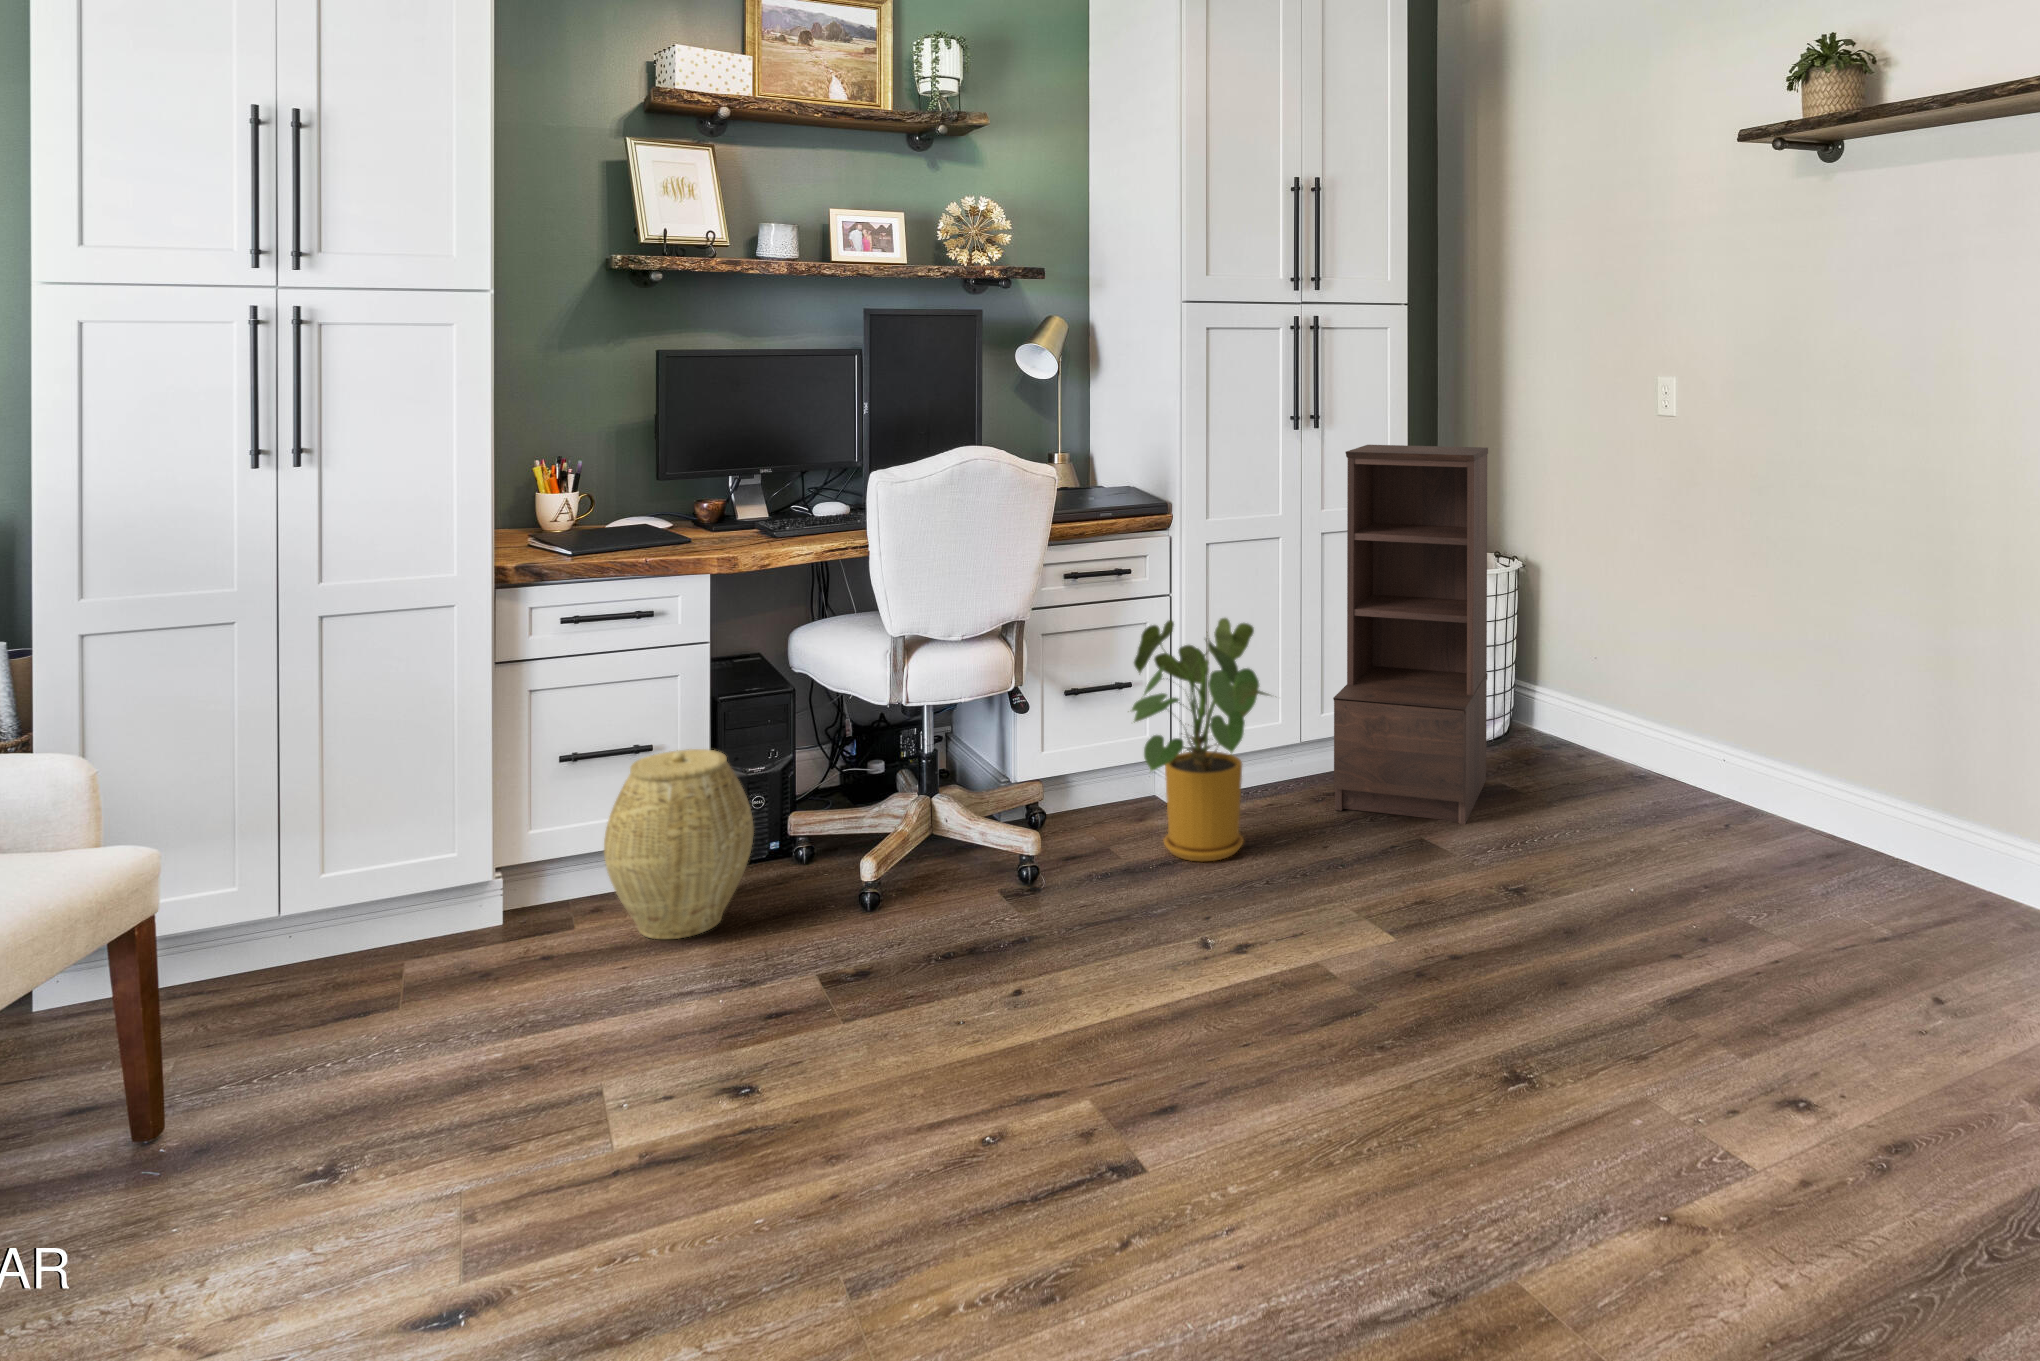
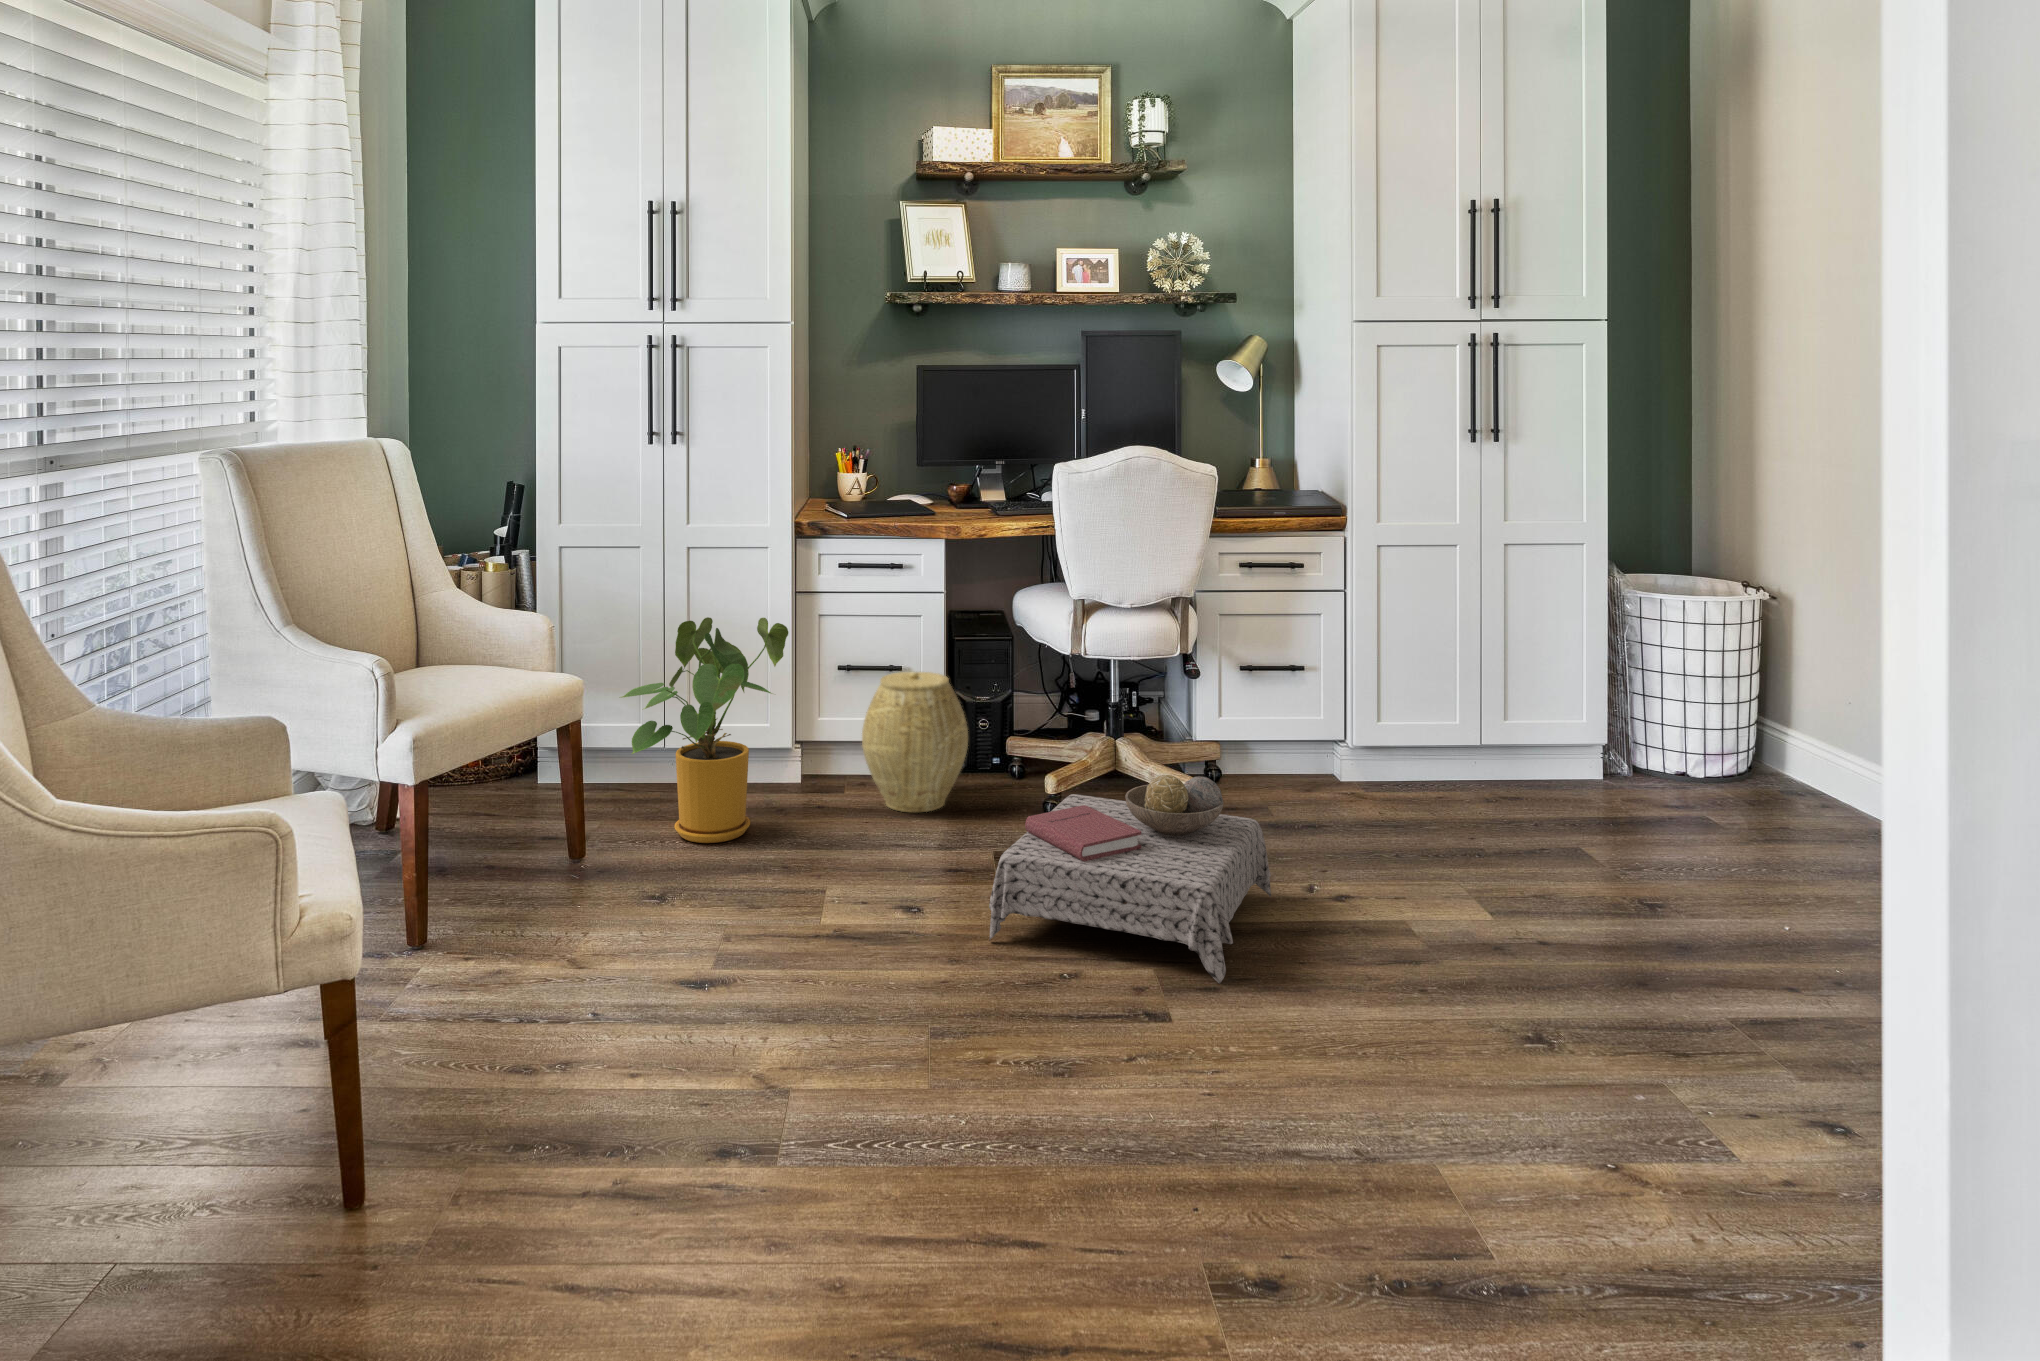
bookshelf: present [1333,445,1488,824] -> none [1500,459,1689,841]
house plant: present [1132,618,1269,862] -> present [621,617,788,843]
ottoman: none [860,843,1180,1114] -> present [989,775,1271,984]

